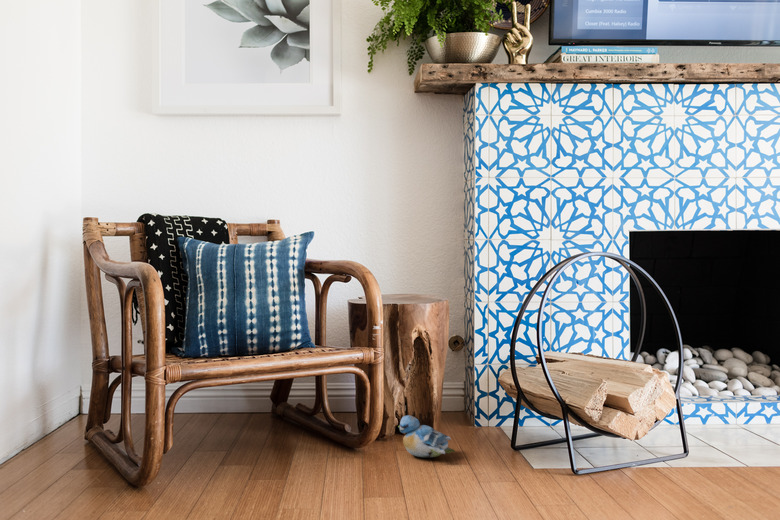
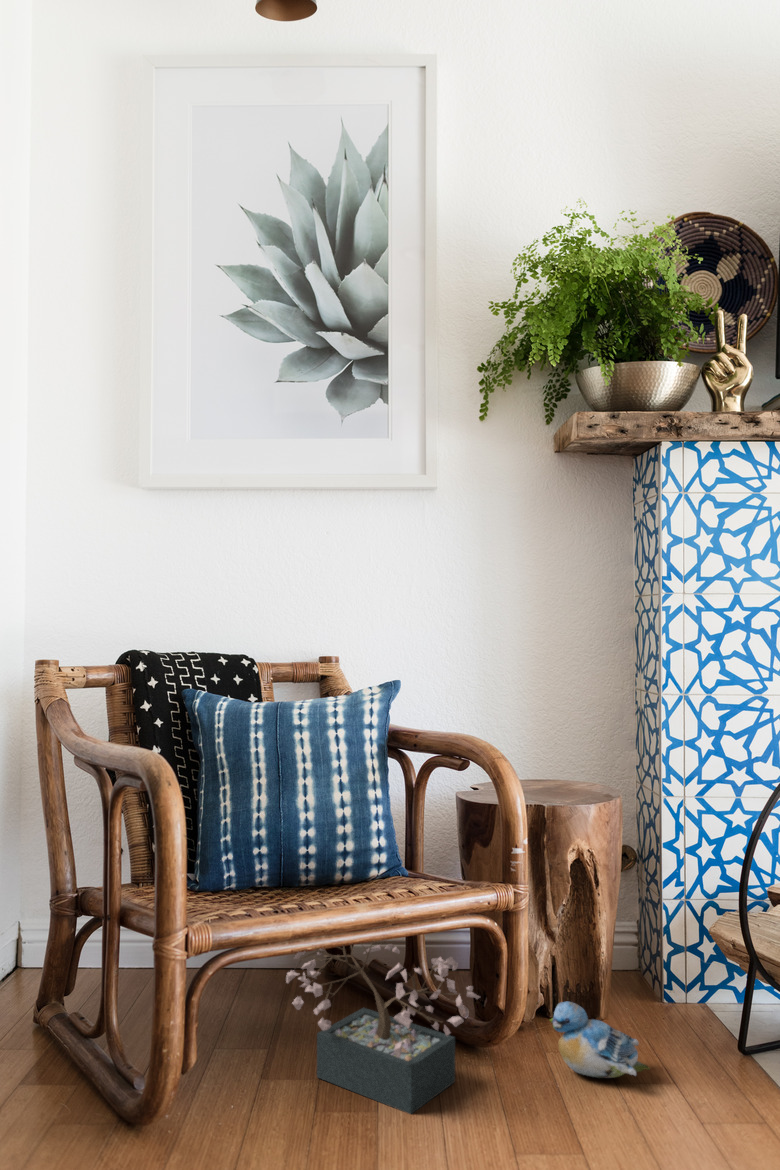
decorative plant: none [233,357,355,477] -> present [286,941,480,1114]

